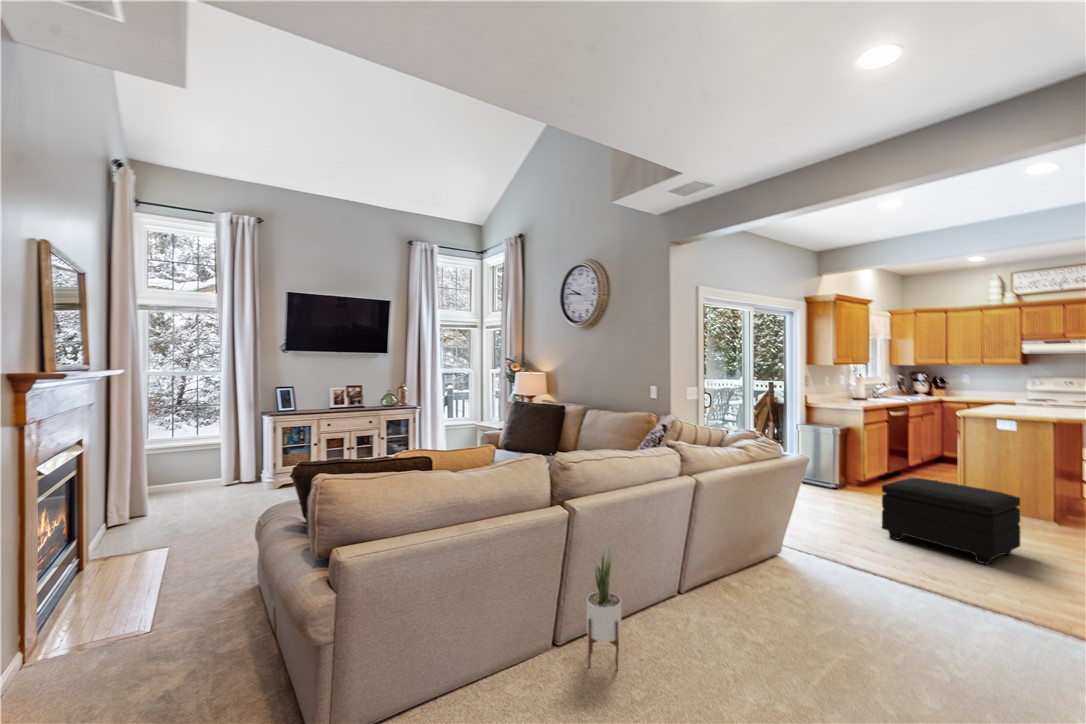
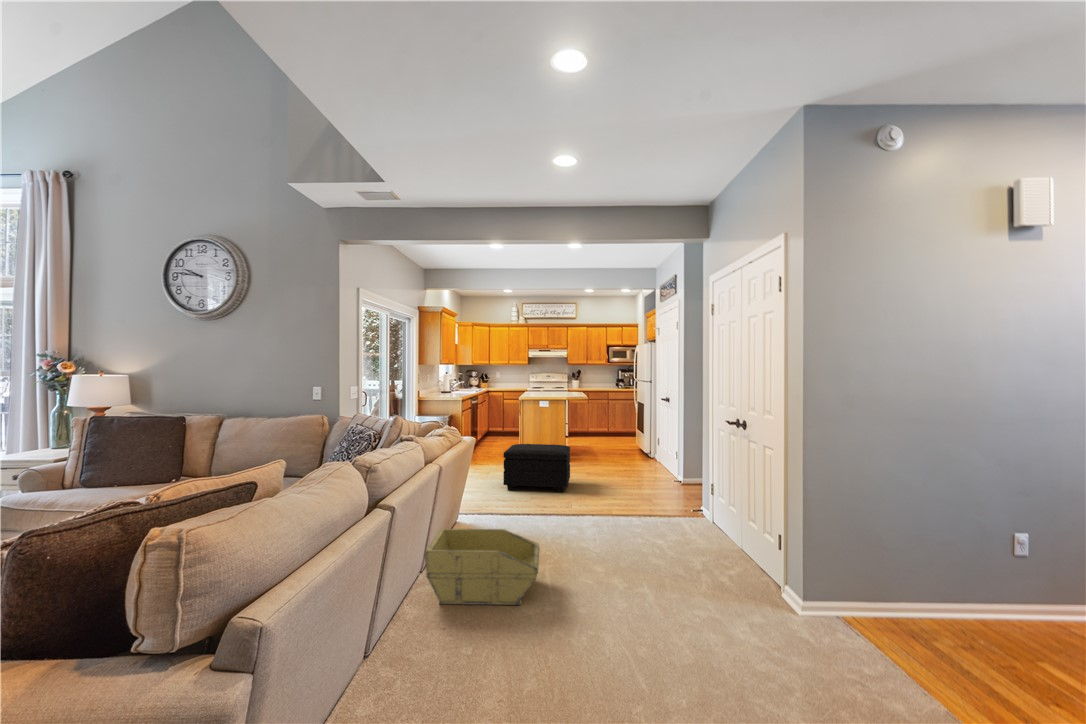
storage bin: none [663,545,815,662] -> present [425,529,540,605]
potted plant: present [587,548,621,670] -> none [398,548,440,685]

